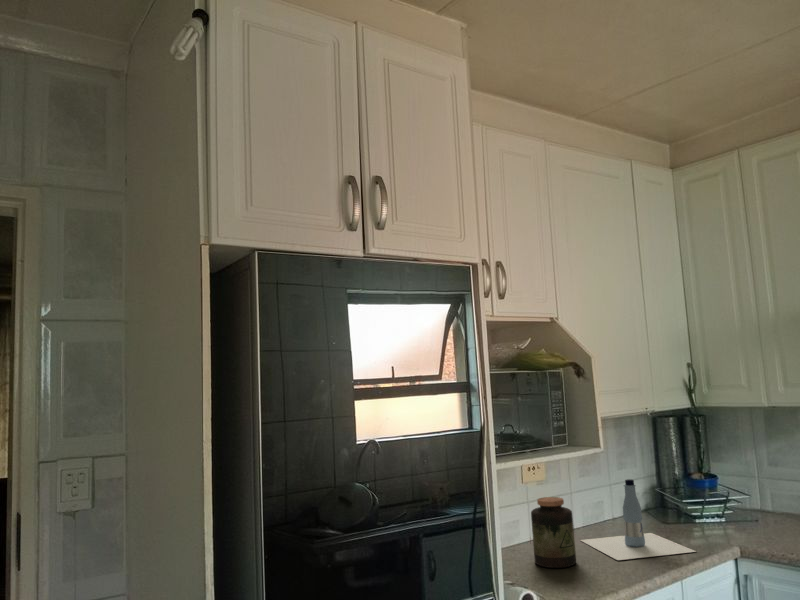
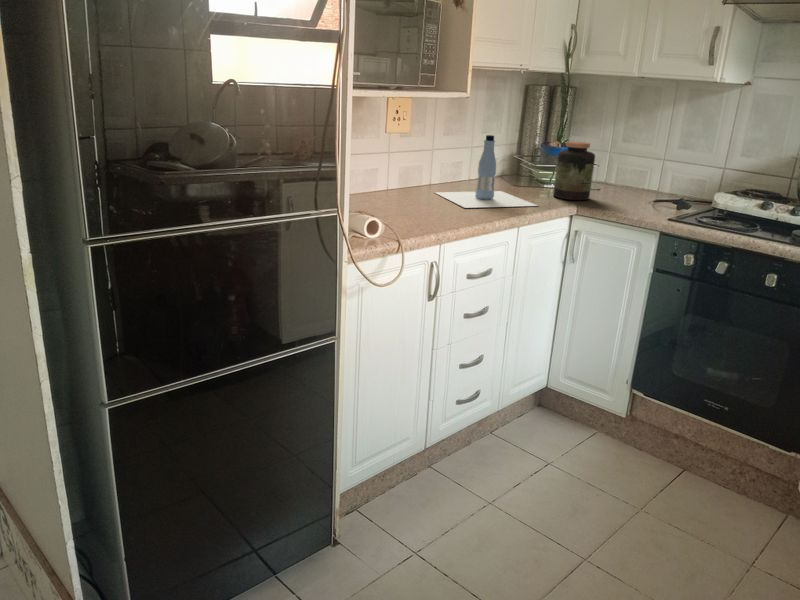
jar: present [531,497,576,568] -> present [553,141,595,200]

